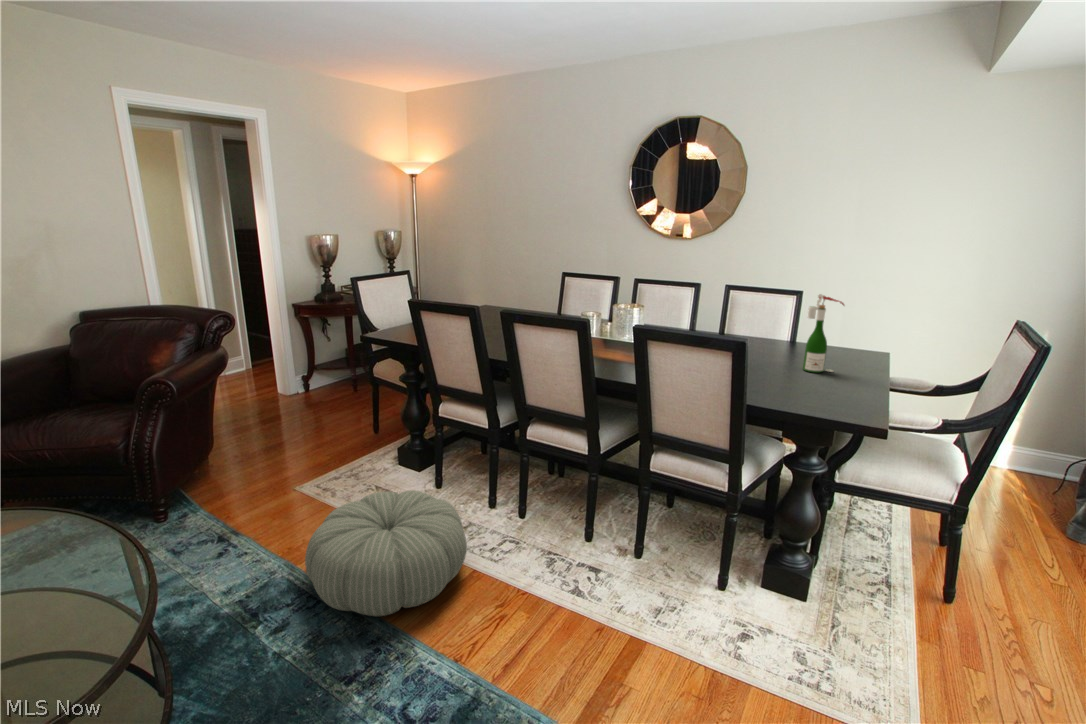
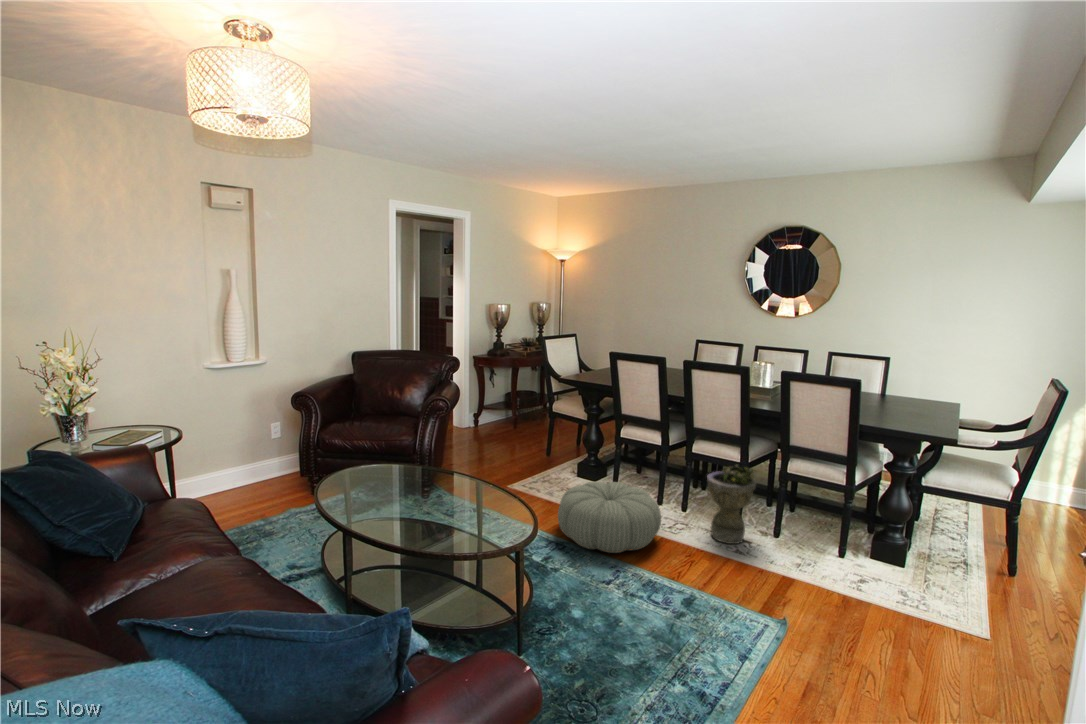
wine bottle: present [803,294,844,373] -> none [896,358,926,413]
planter: none [535,458,604,576] -> present [707,465,757,544]

